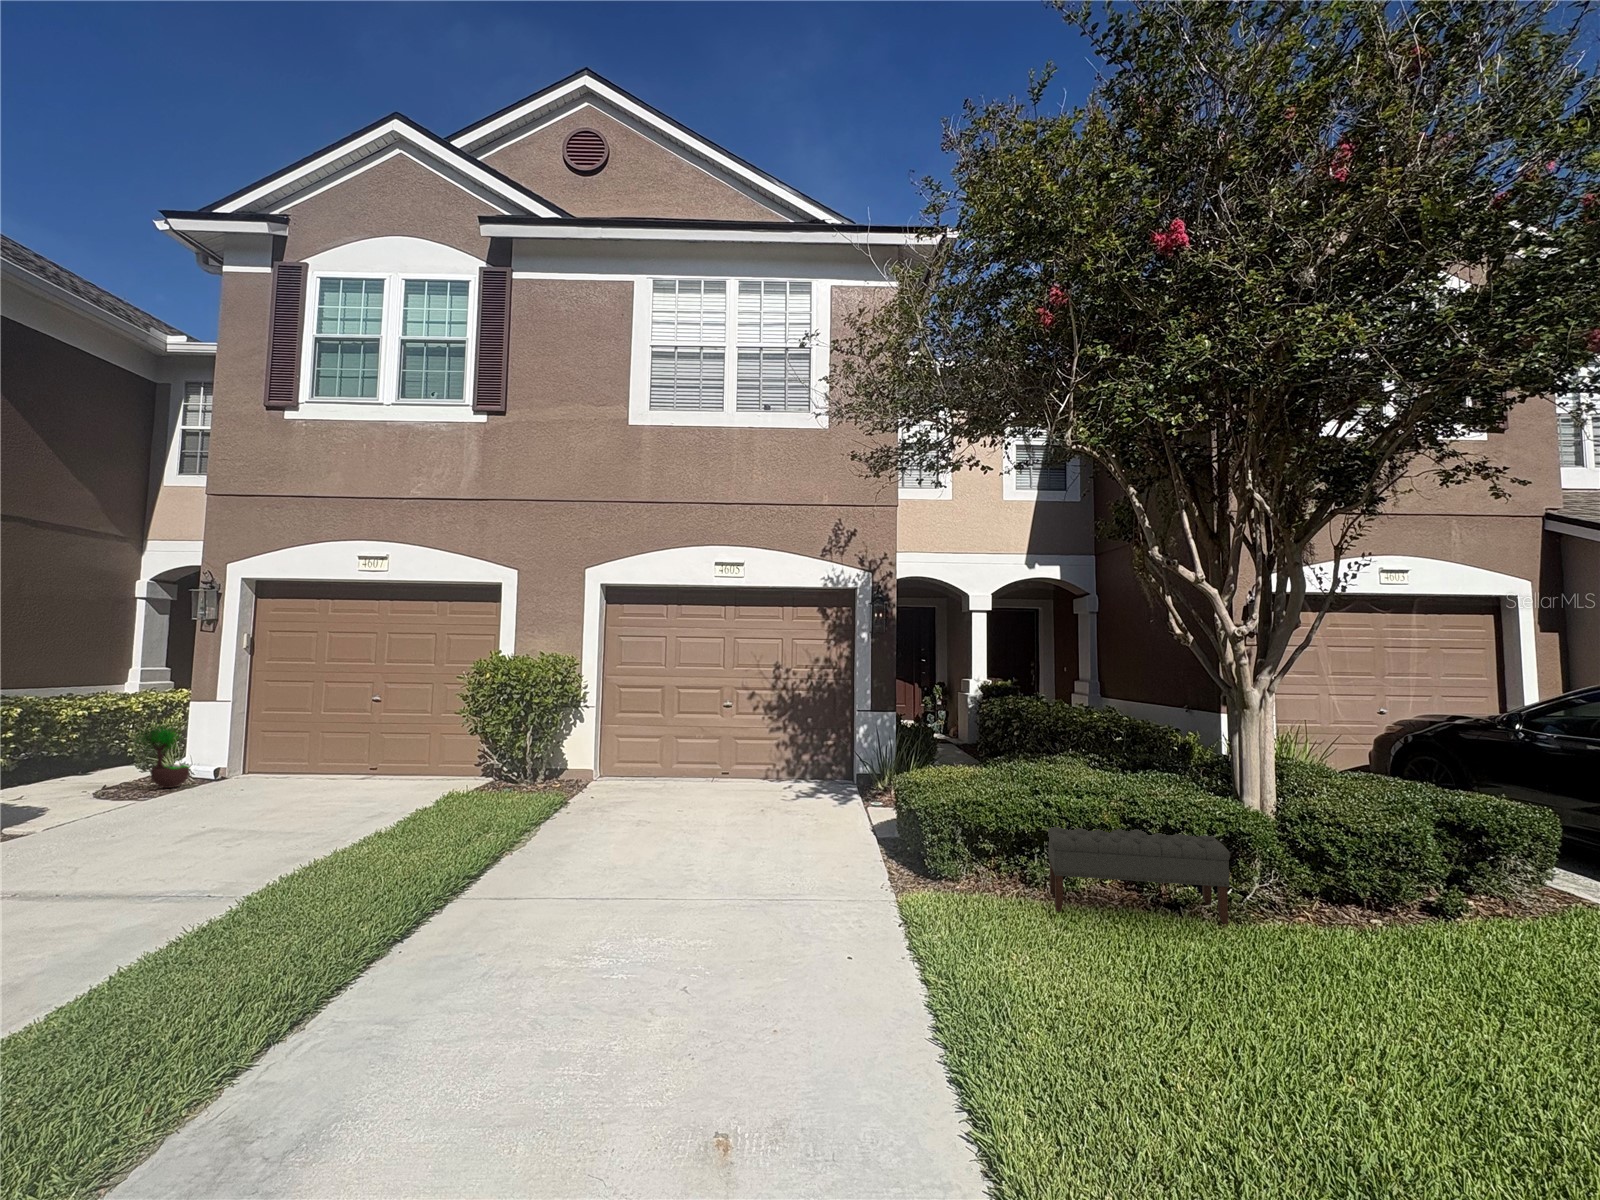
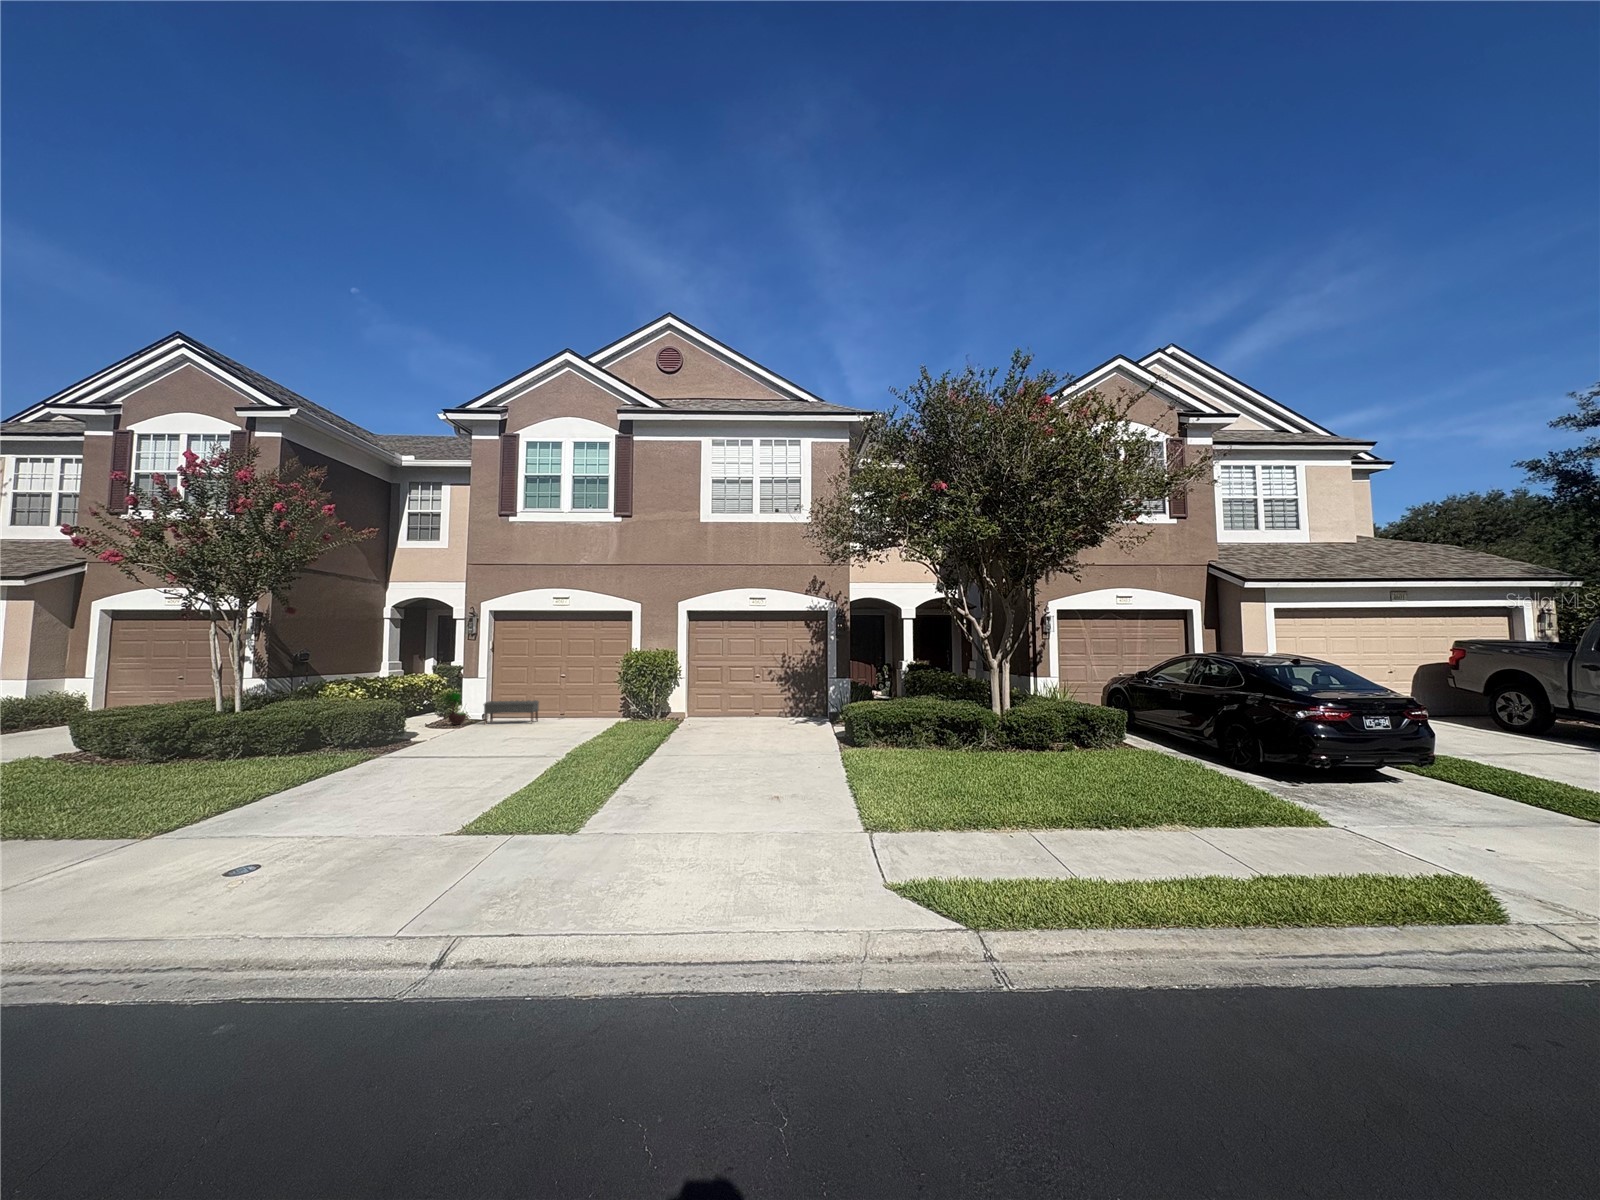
bench: present [1048,826,1231,924] -> present [484,700,539,724]

